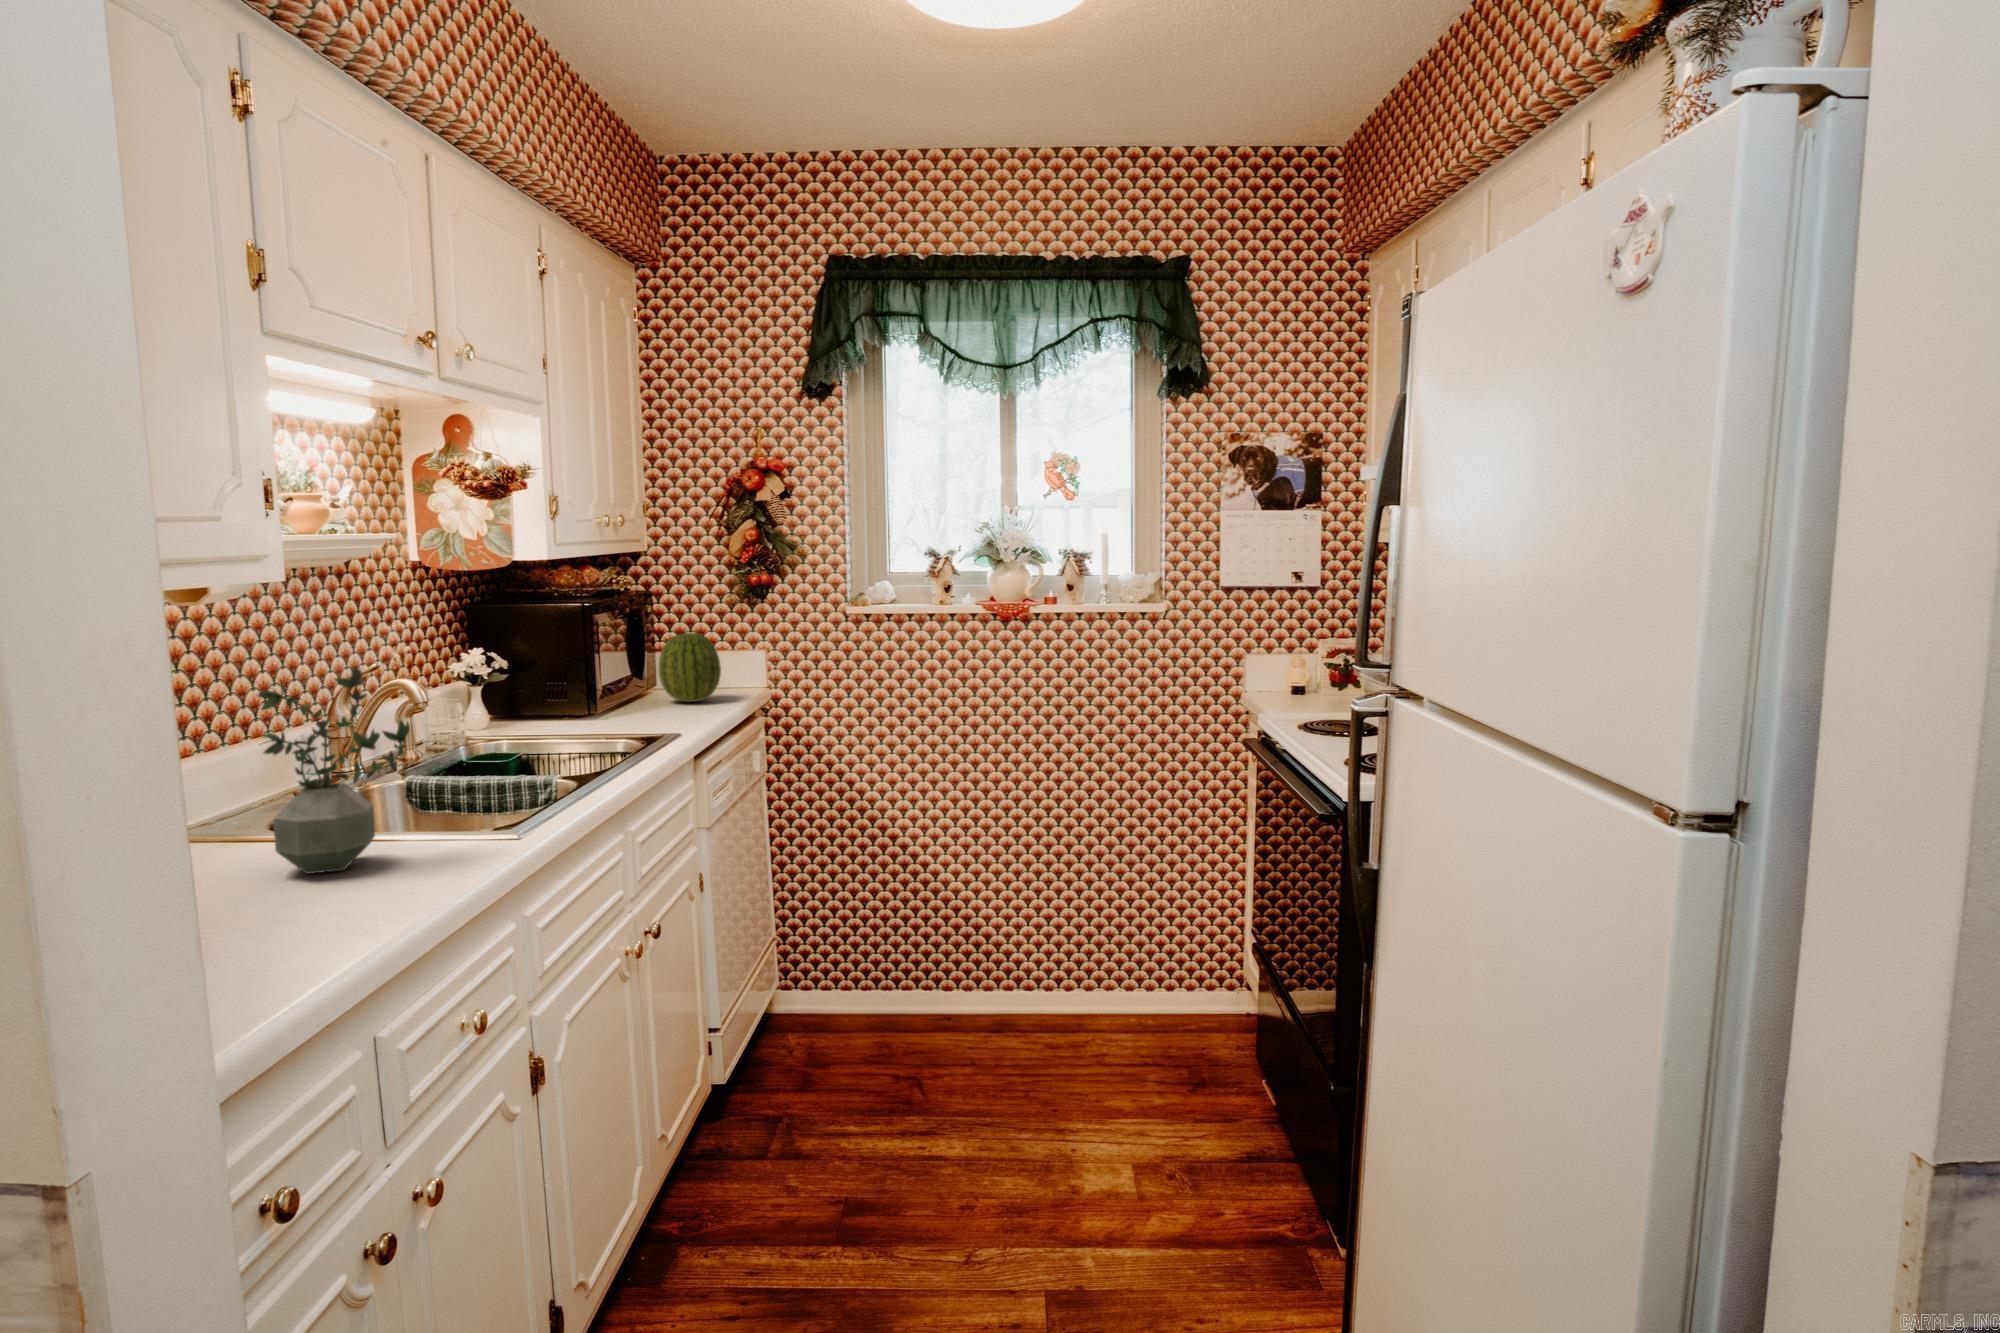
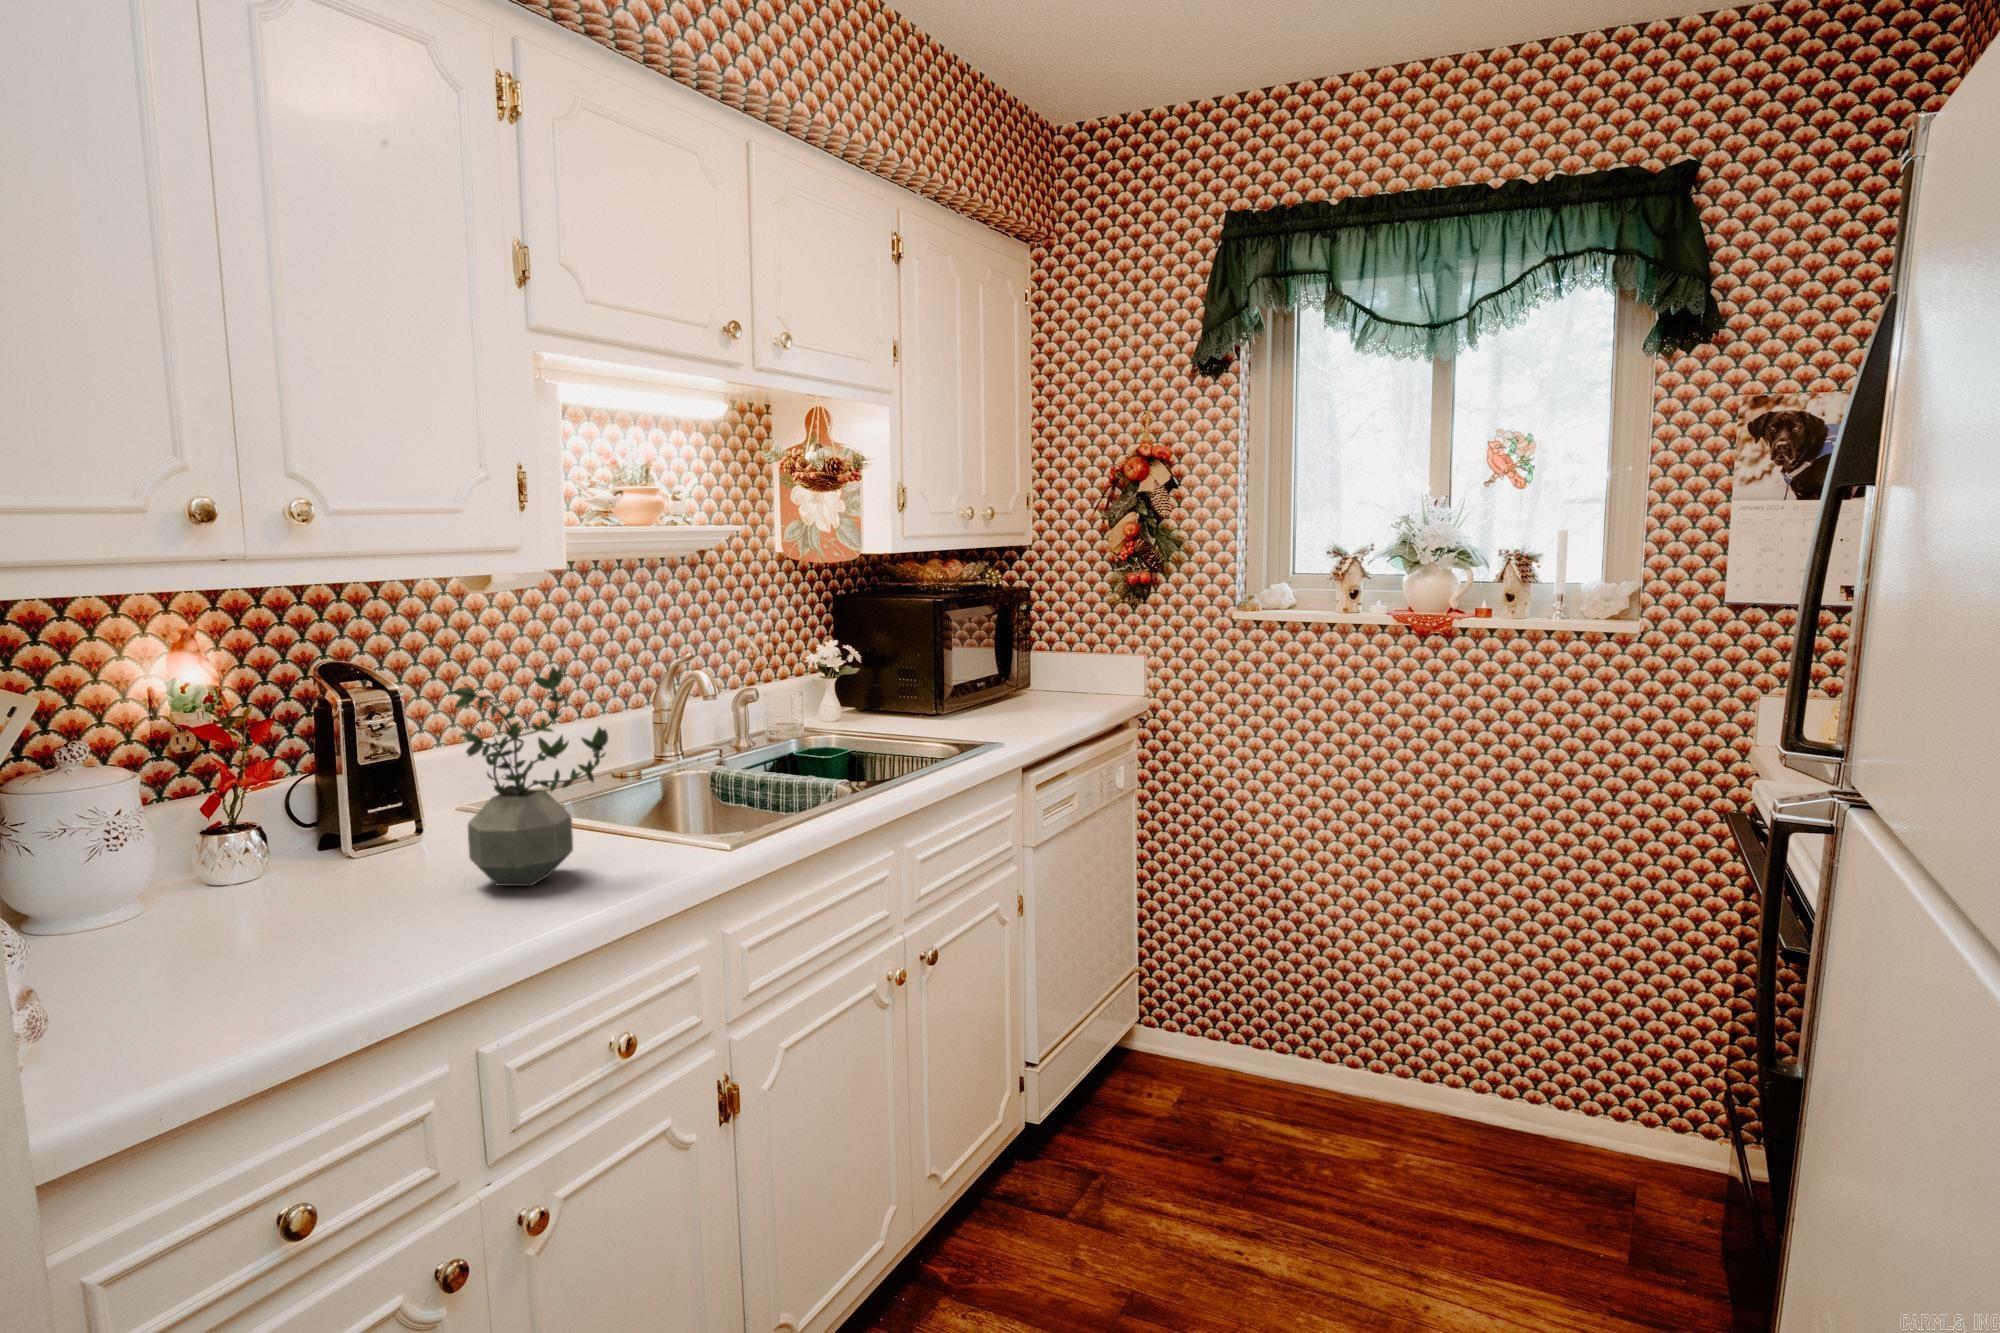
fruit: present [659,633,721,702] -> none [1021,633,1086,707]

